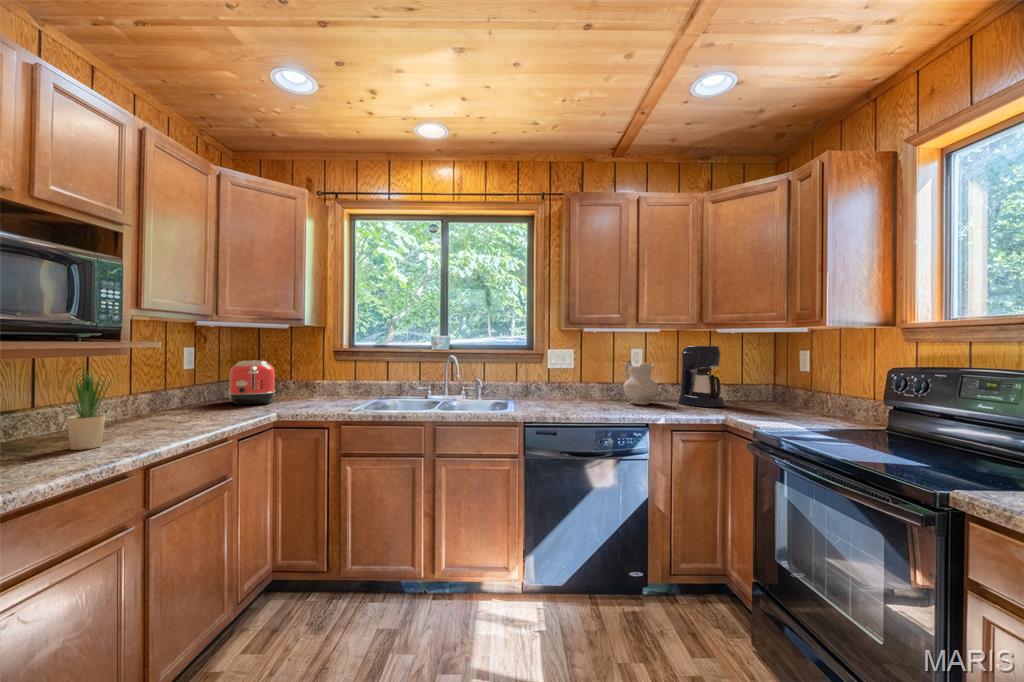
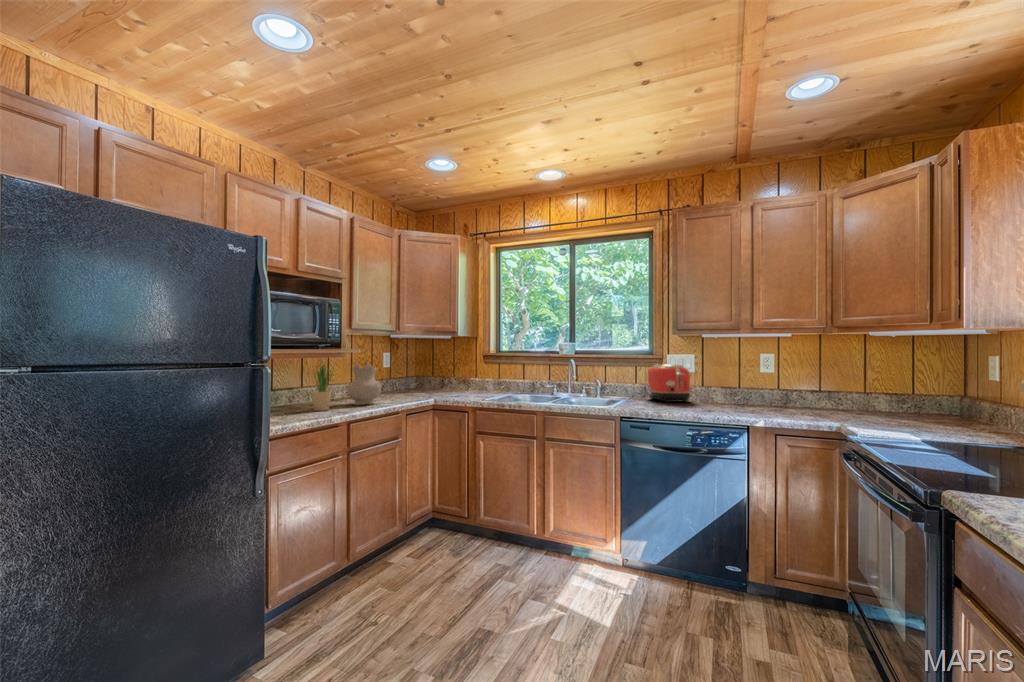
coffee maker: present [678,346,726,407] -> none [794,347,849,410]
toaster: present [229,361,276,405] -> present [648,364,690,402]
ceramic pitcher: present [624,361,658,405] -> present [347,363,381,405]

